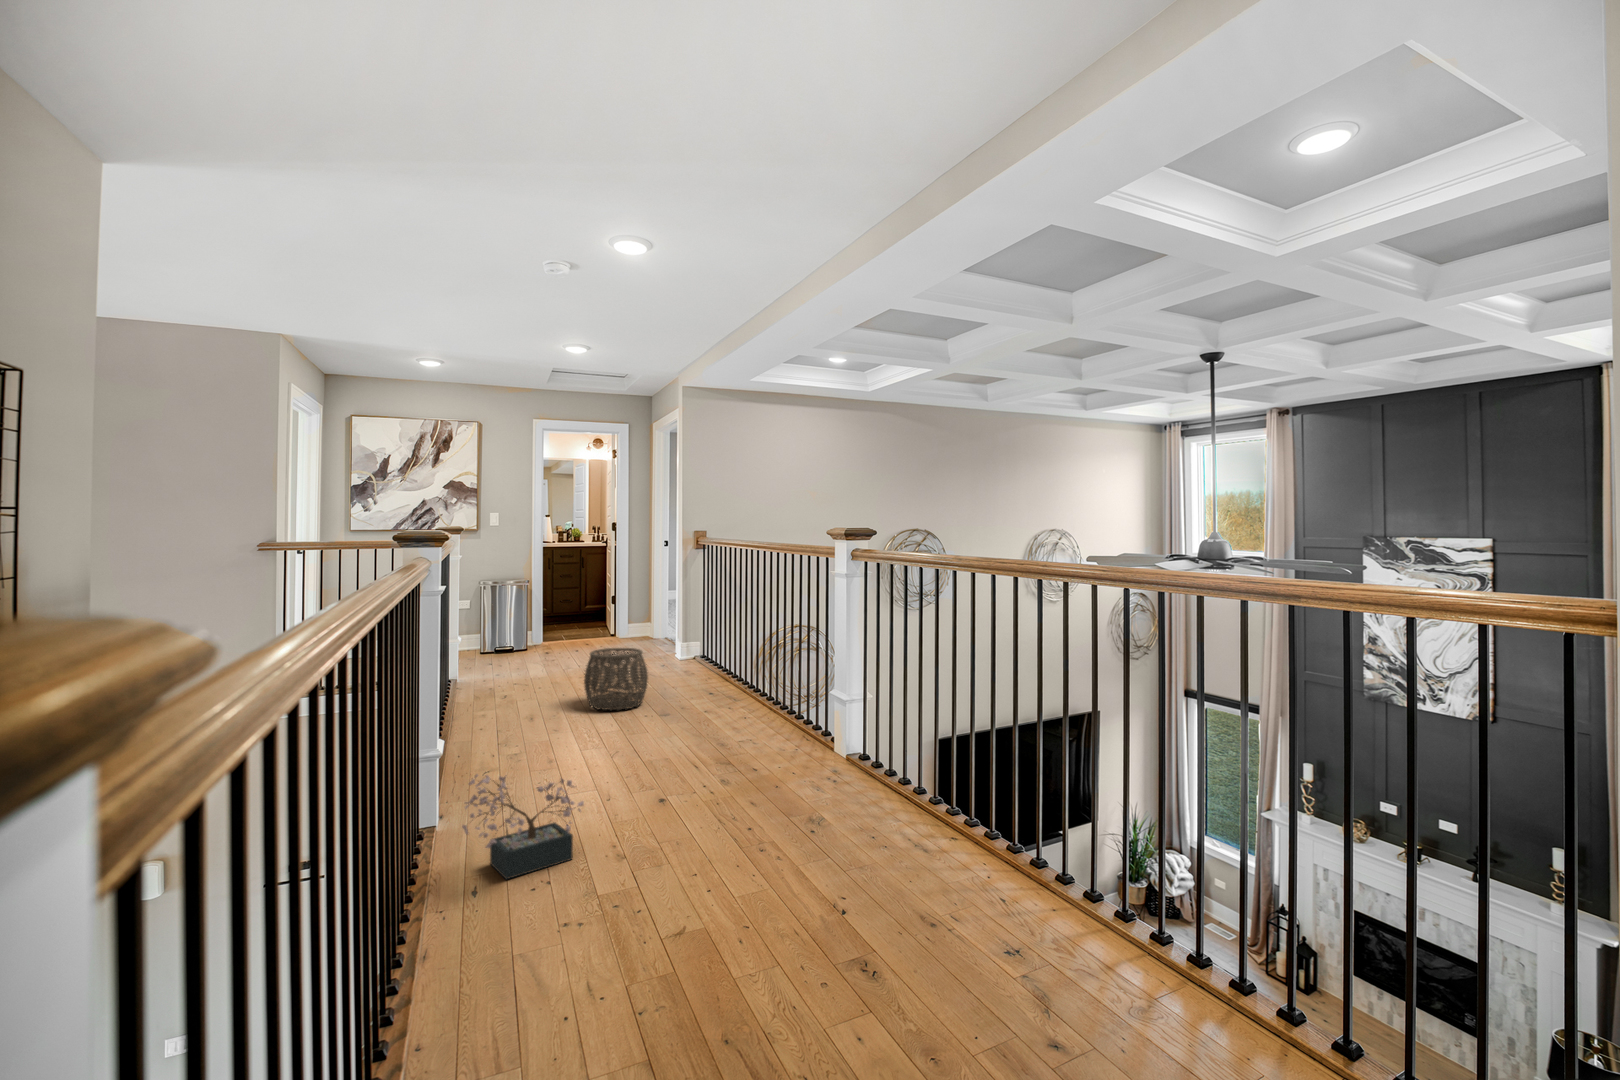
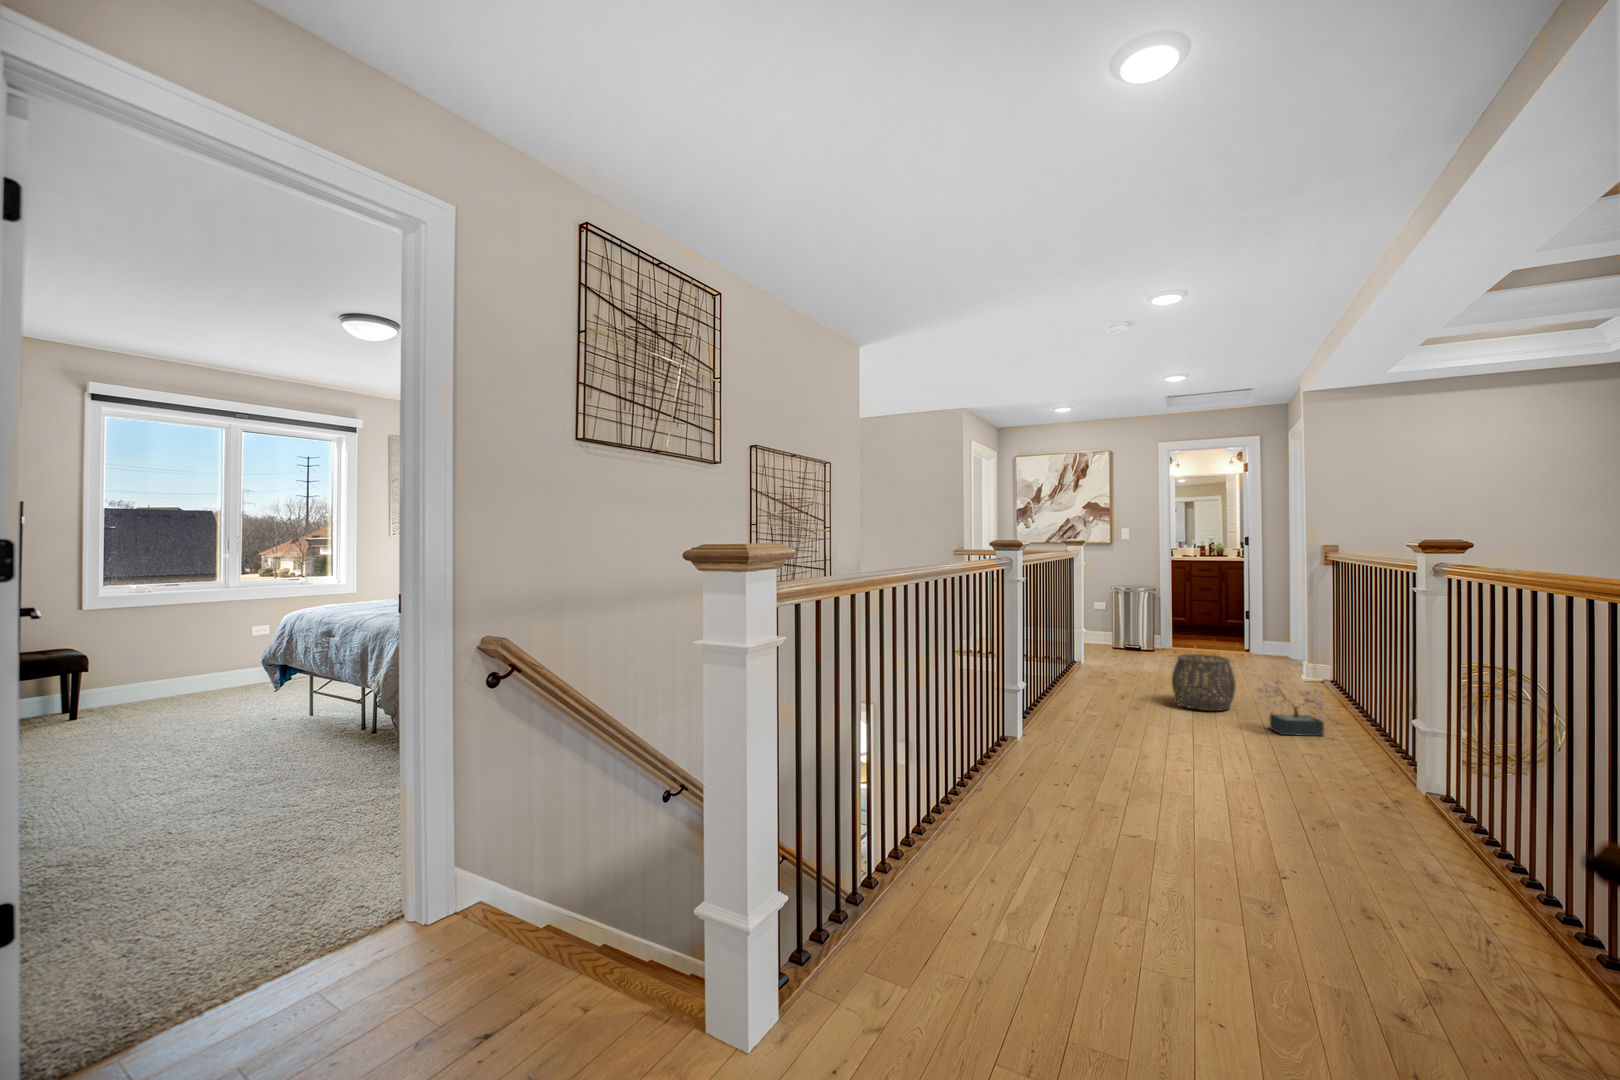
decorative plant: present [462,774,584,879] -> present [1256,677,1331,736]

